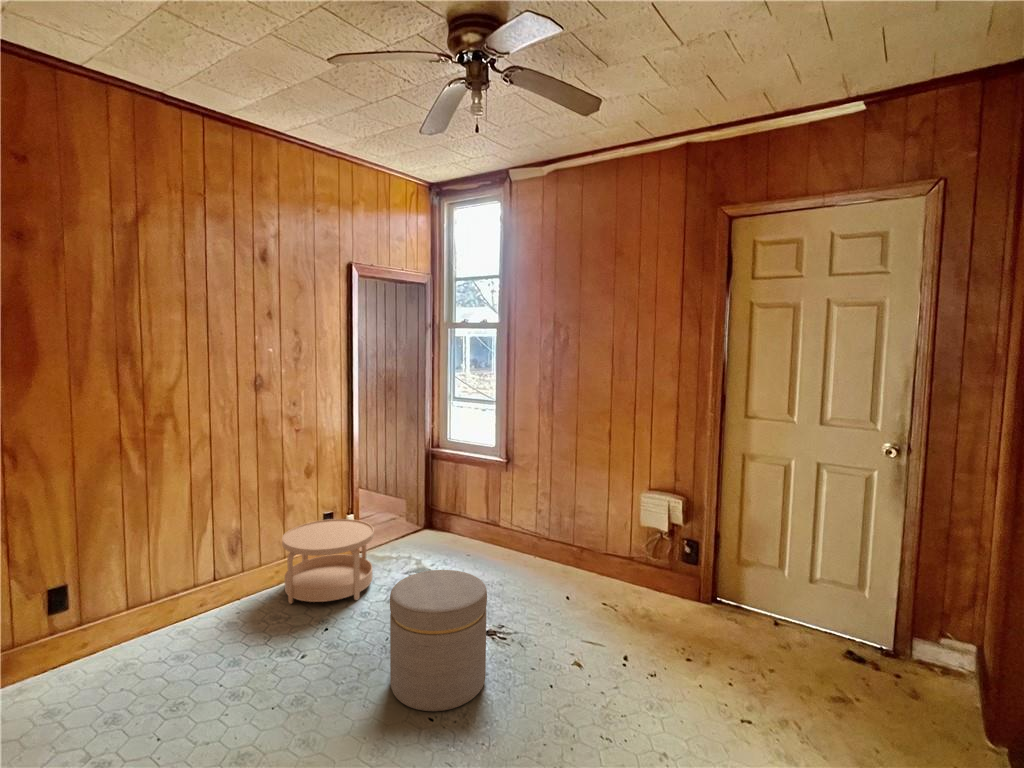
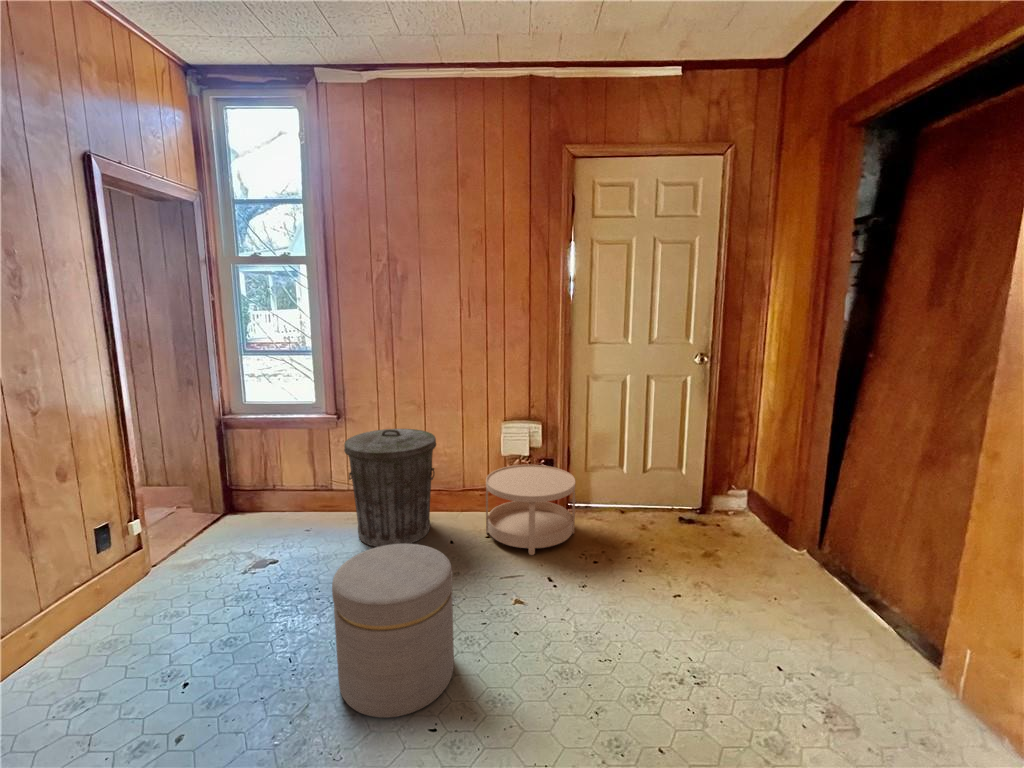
trash can: none [490,478,572,588] -> present [344,429,436,547]
side table: present [282,519,374,604] -> present [486,465,575,555]

